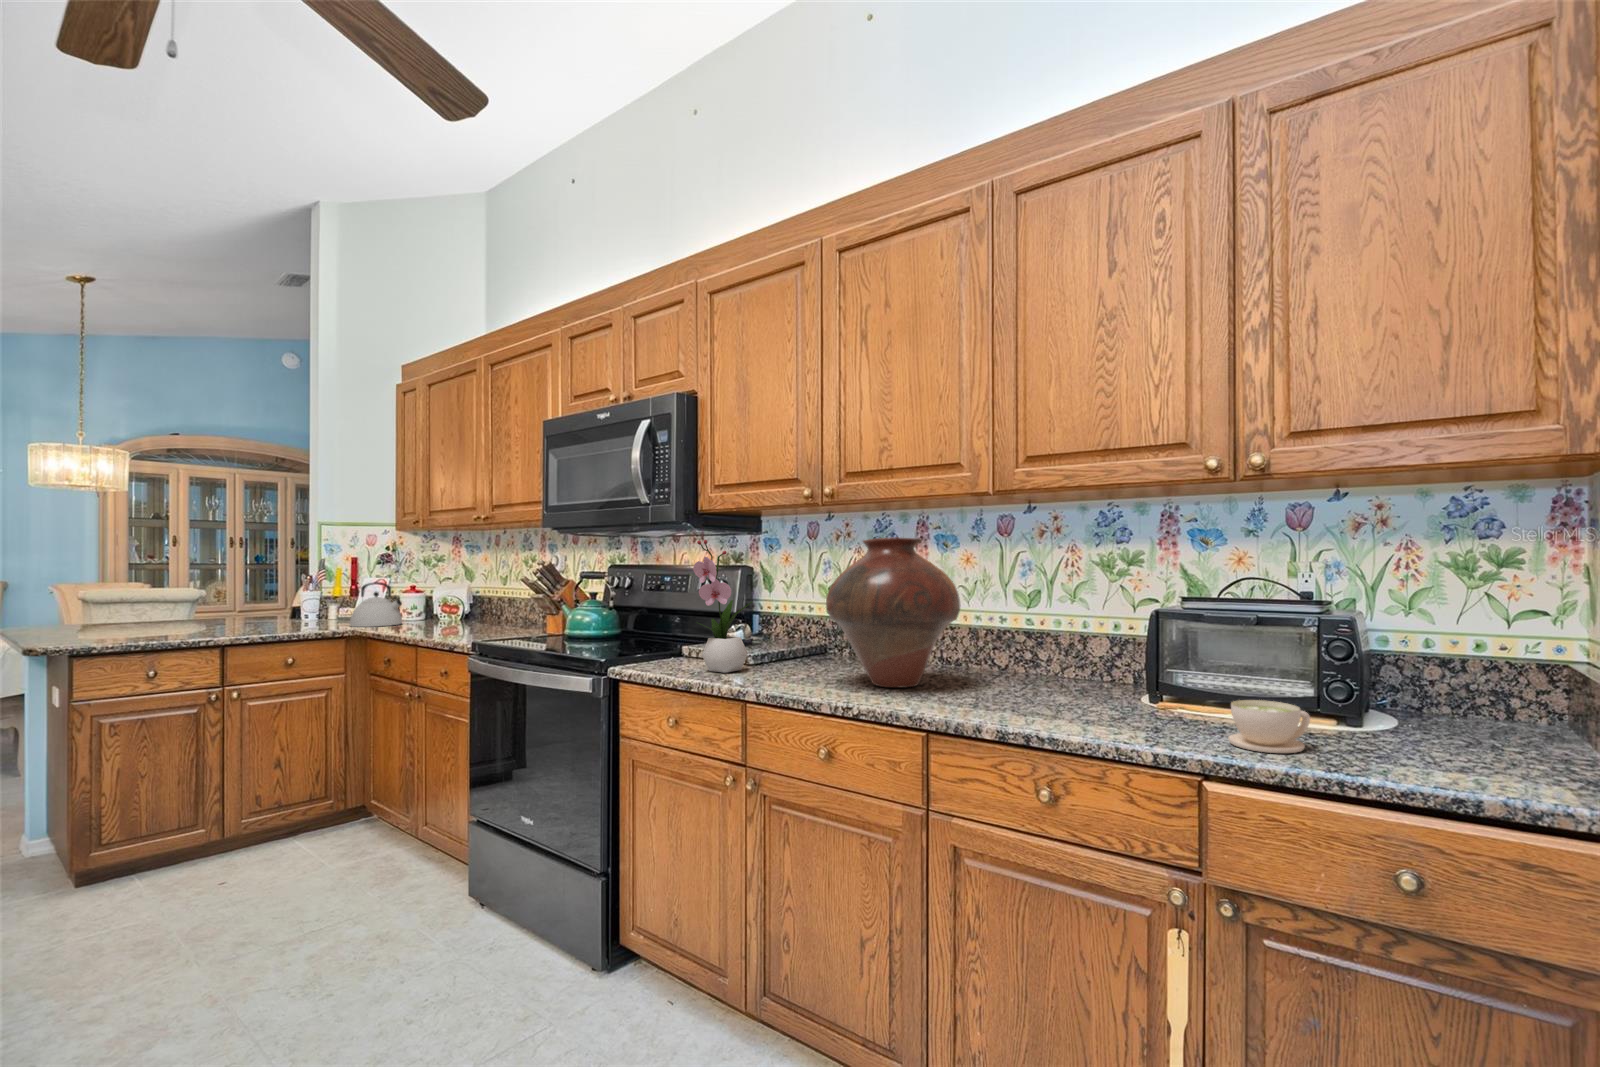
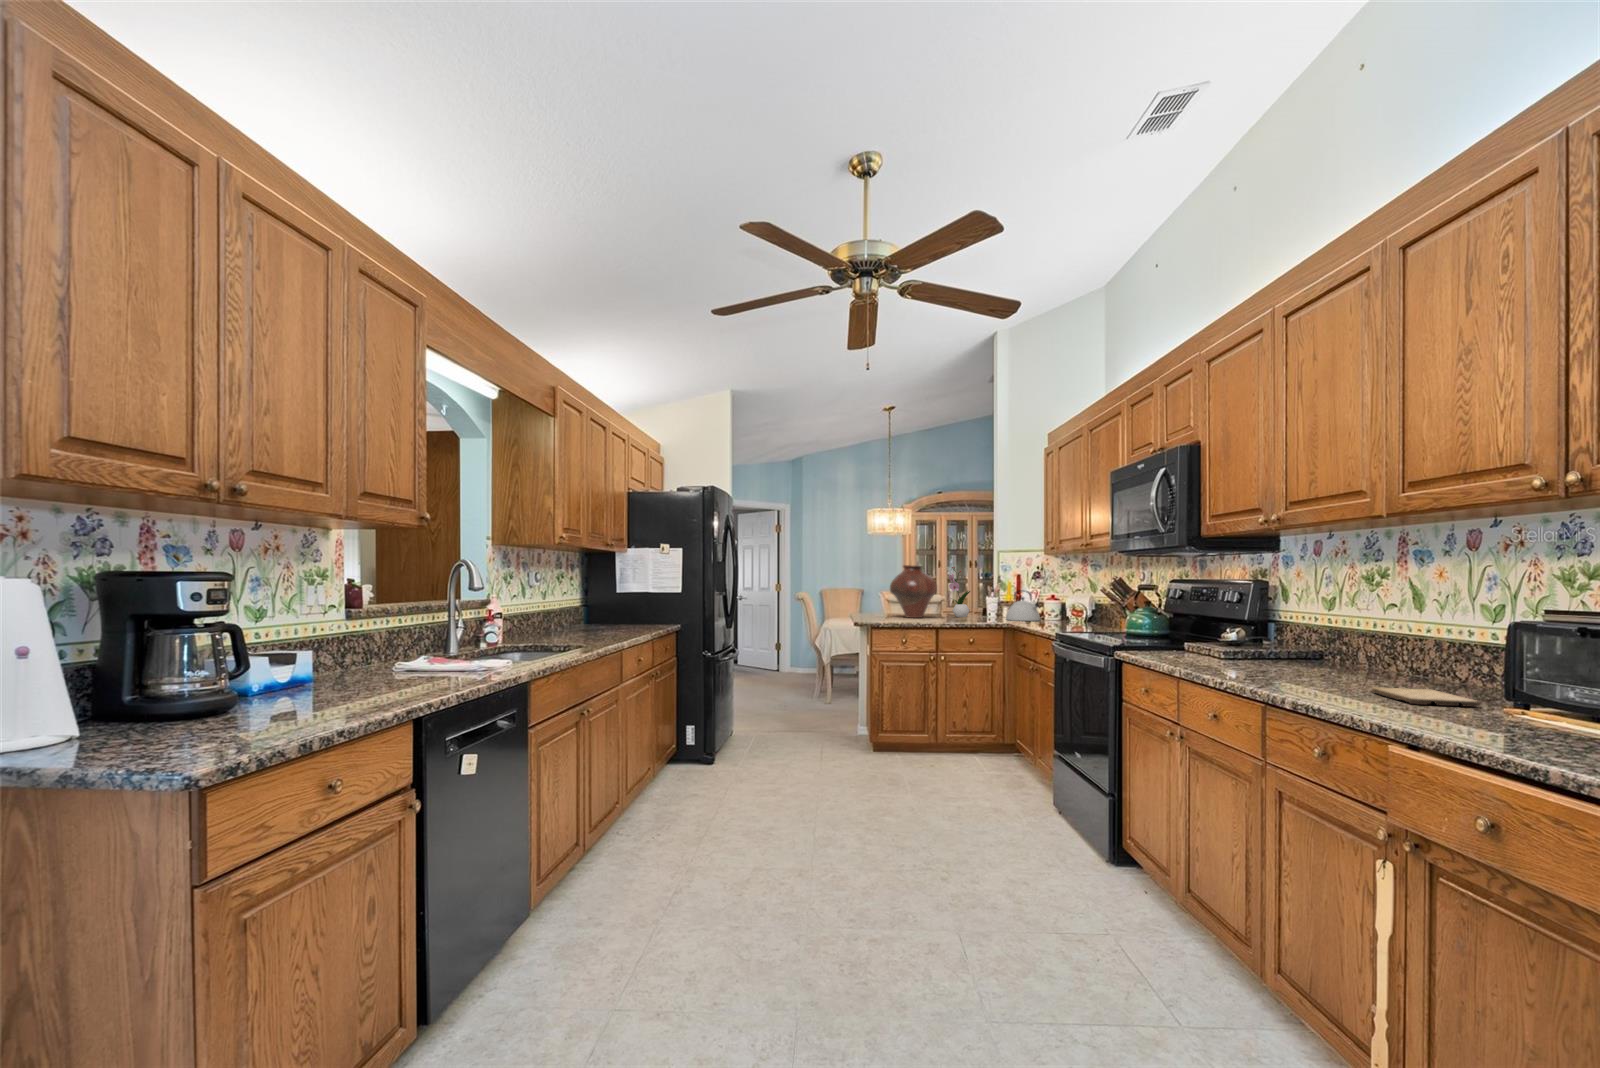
vase: present [826,537,960,687] -> present [890,565,937,618]
flower arrangement: present [693,540,752,673] -> present [949,567,970,617]
cutting board: none [1016,691,1131,718] -> present [1372,687,1479,707]
coffee cup: present [1228,700,1310,753] -> none [1471,691,1557,735]

